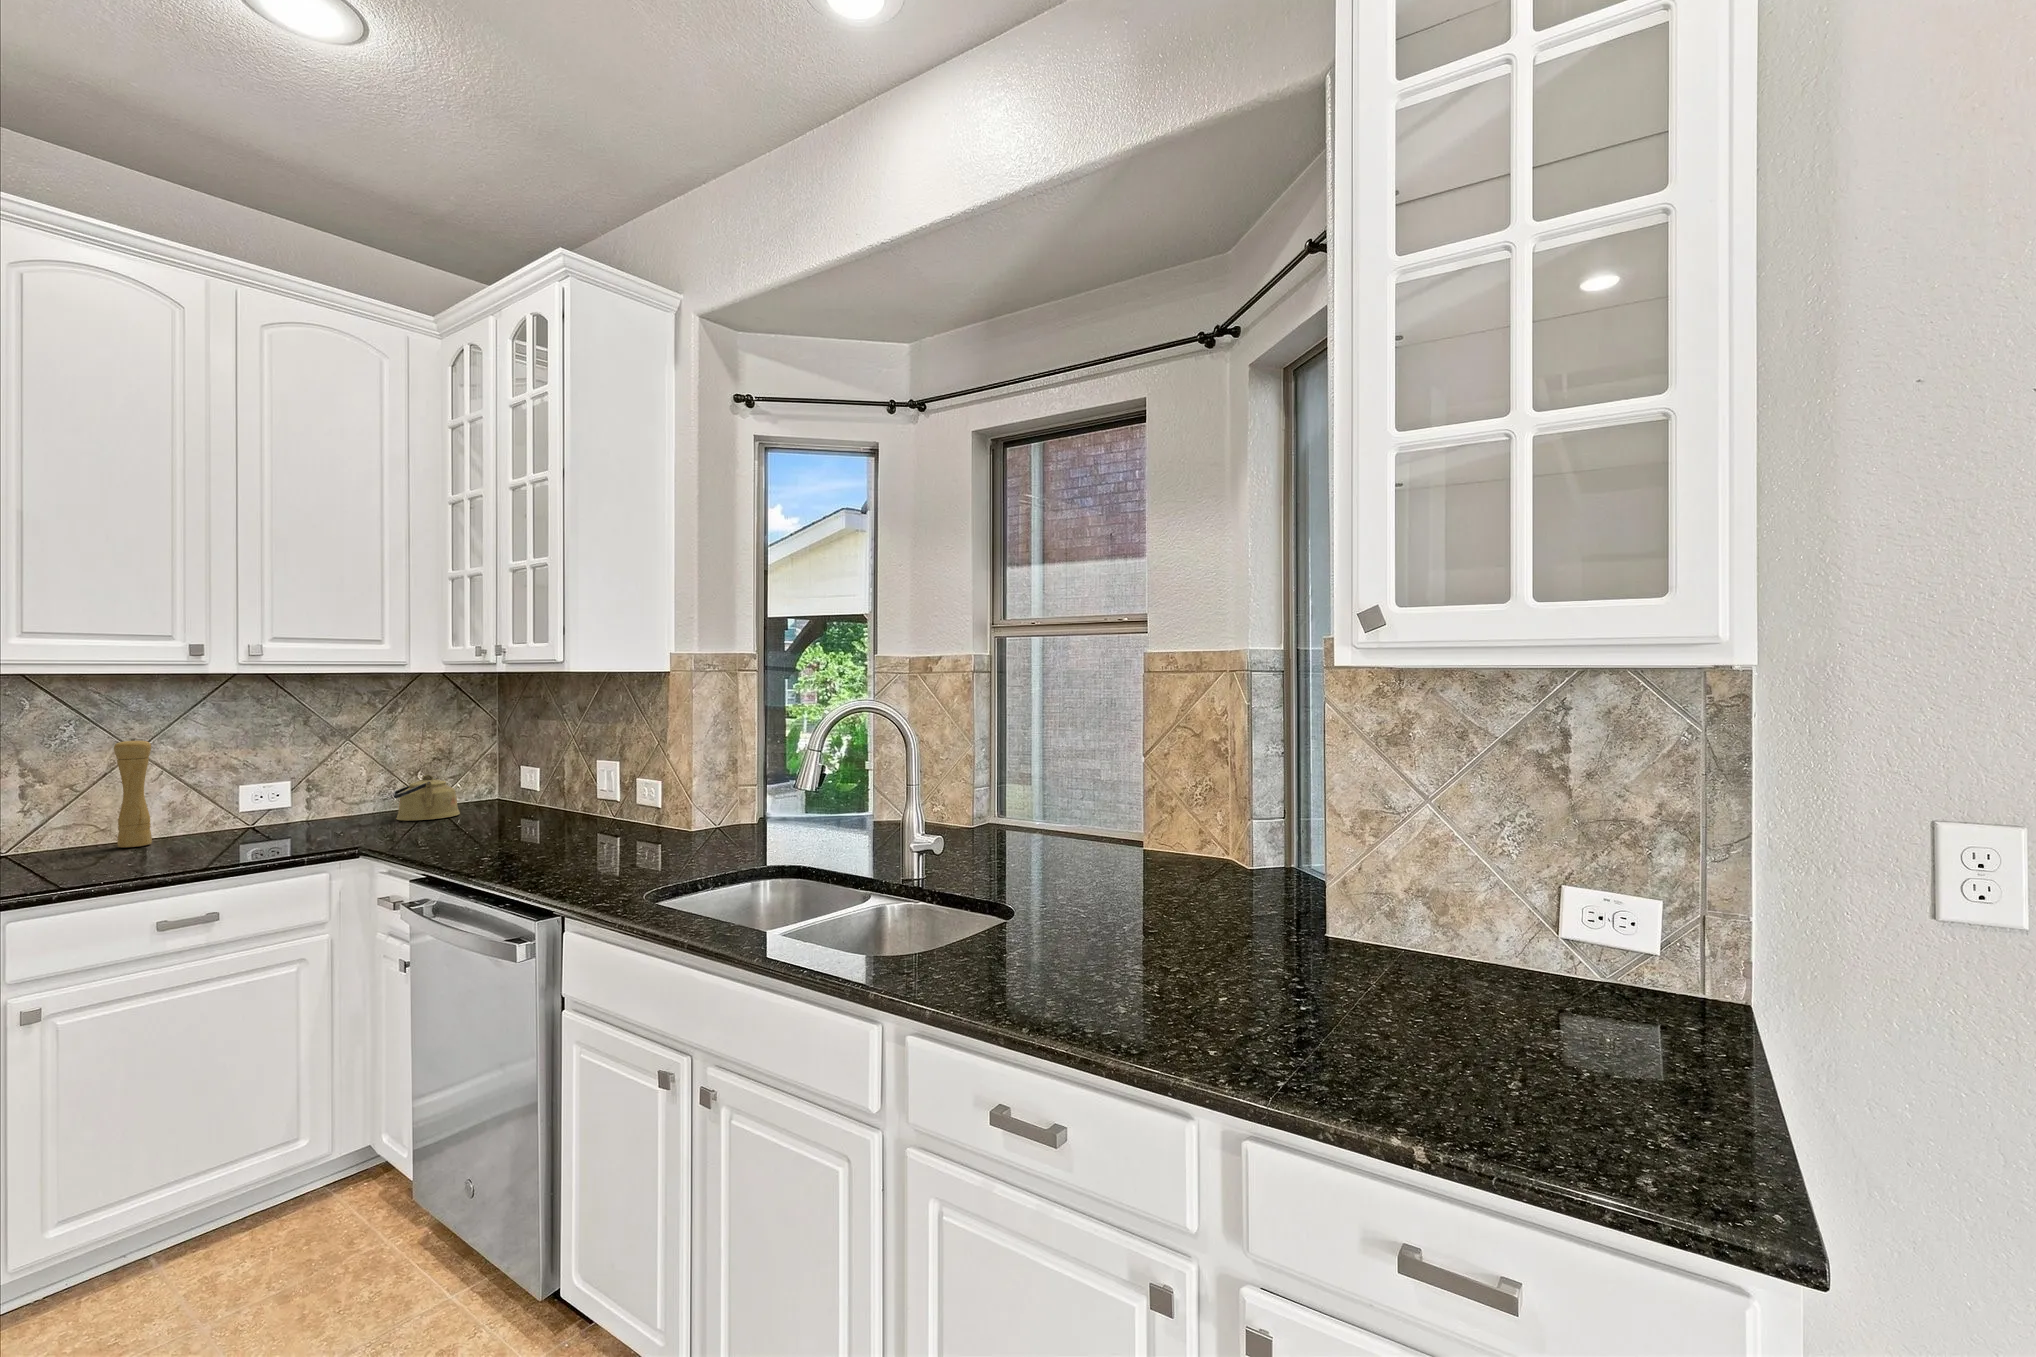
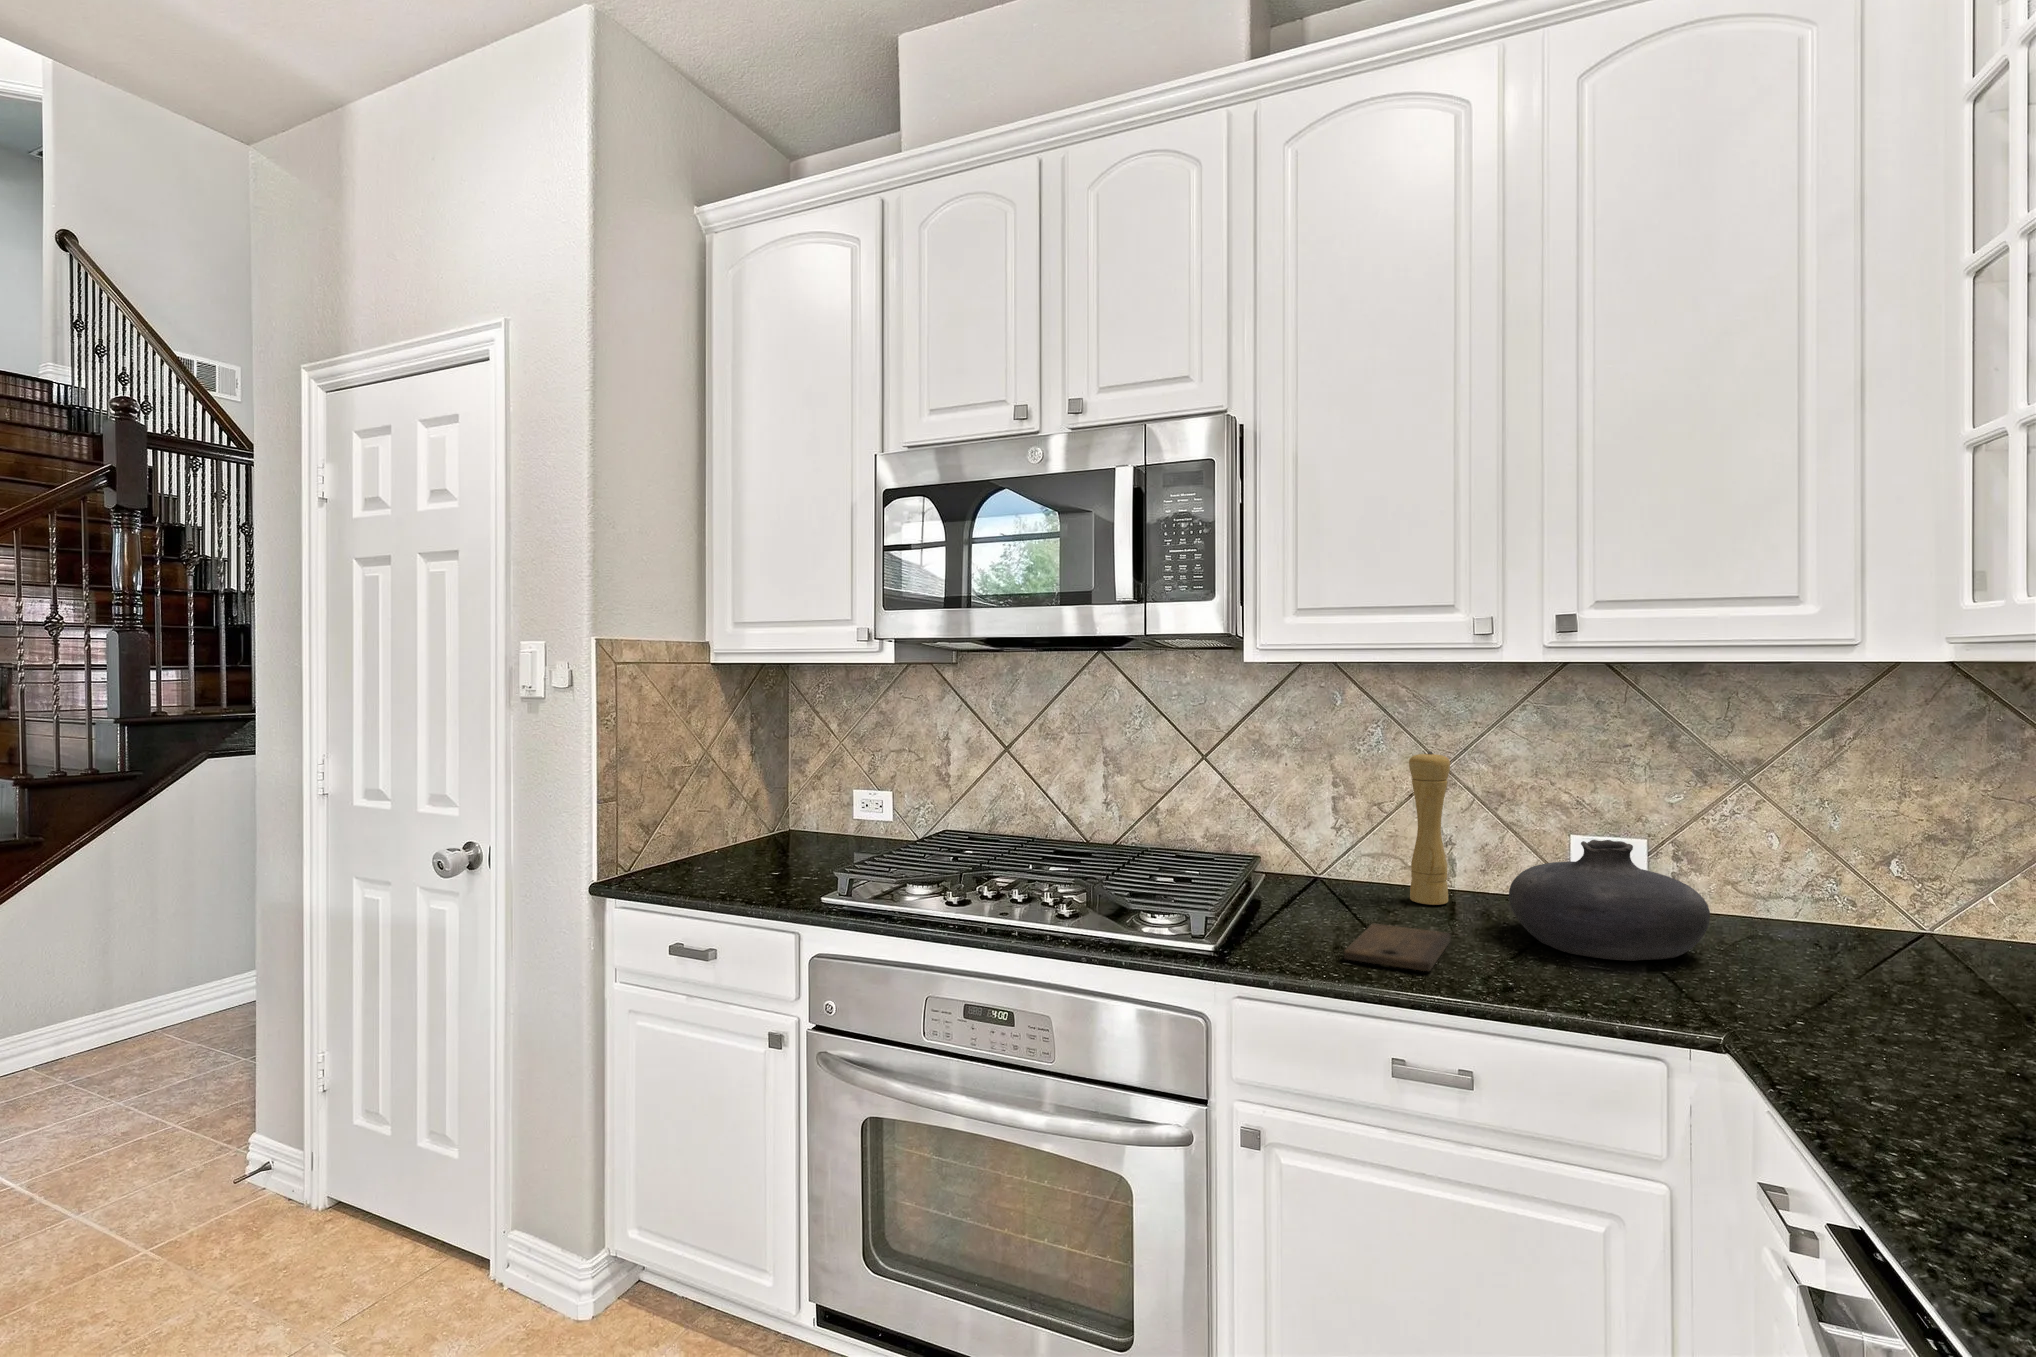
kettle: present [393,775,460,821] -> none [1818,872,1972,975]
vase: none [215,777,345,844] -> present [1509,840,1710,961]
cutting board: none [112,850,189,873] -> present [1344,923,1451,971]

